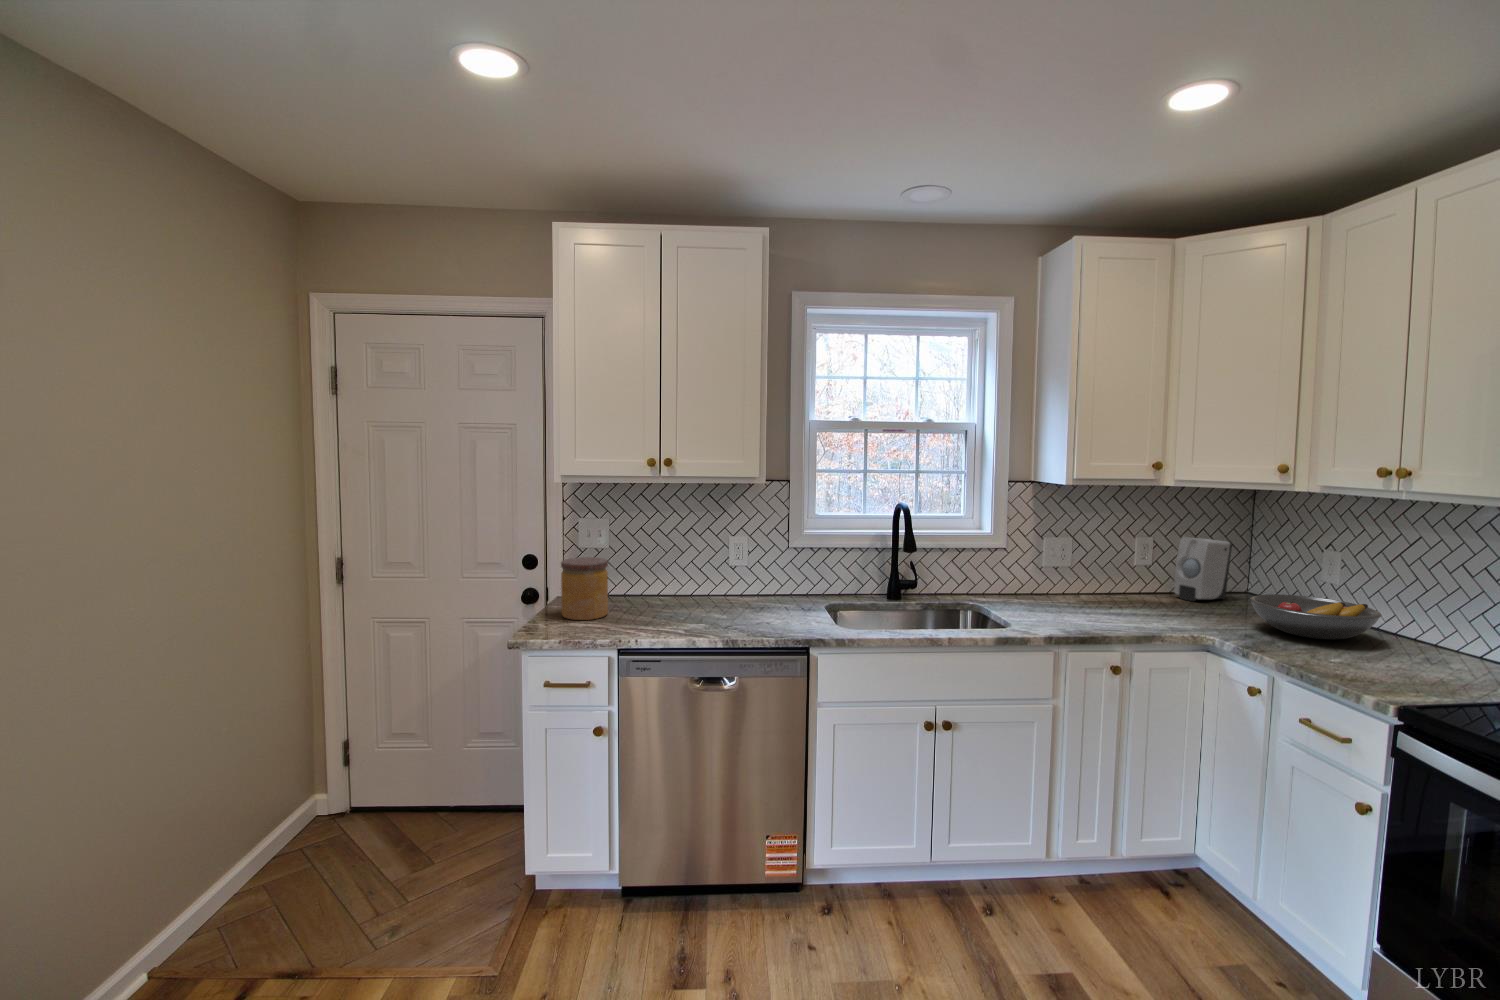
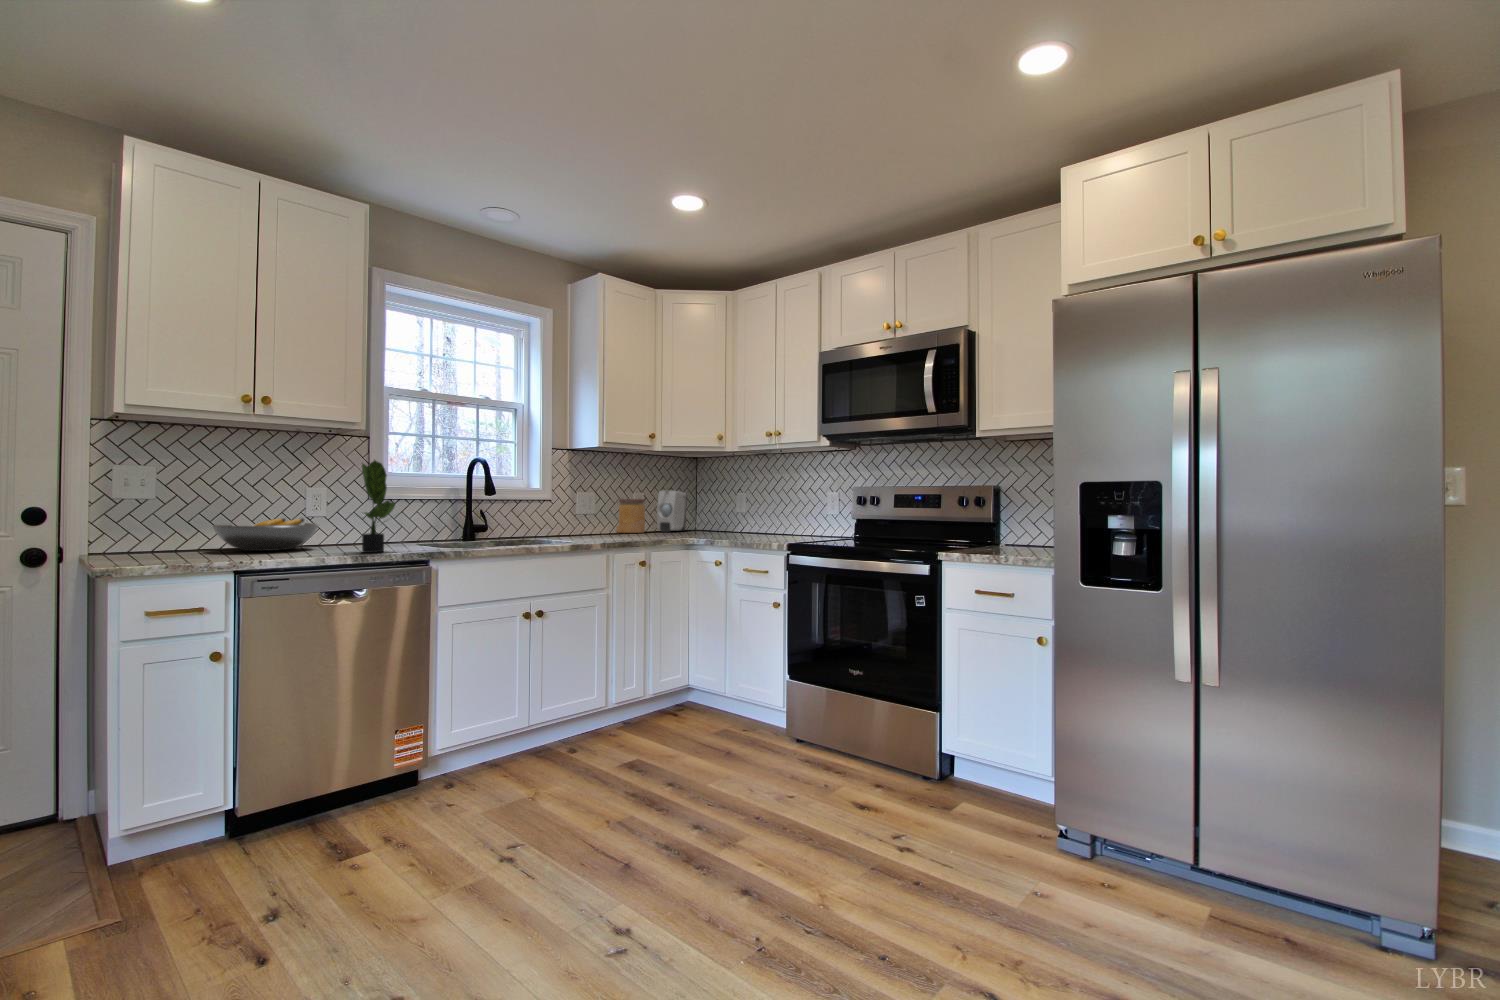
potted plant: none [734,526,789,630] -> present [362,460,395,553]
jar: present [561,557,608,620] -> present [616,498,645,533]
fruit bowl: present [1250,594,1382,640] -> present [213,518,319,551]

